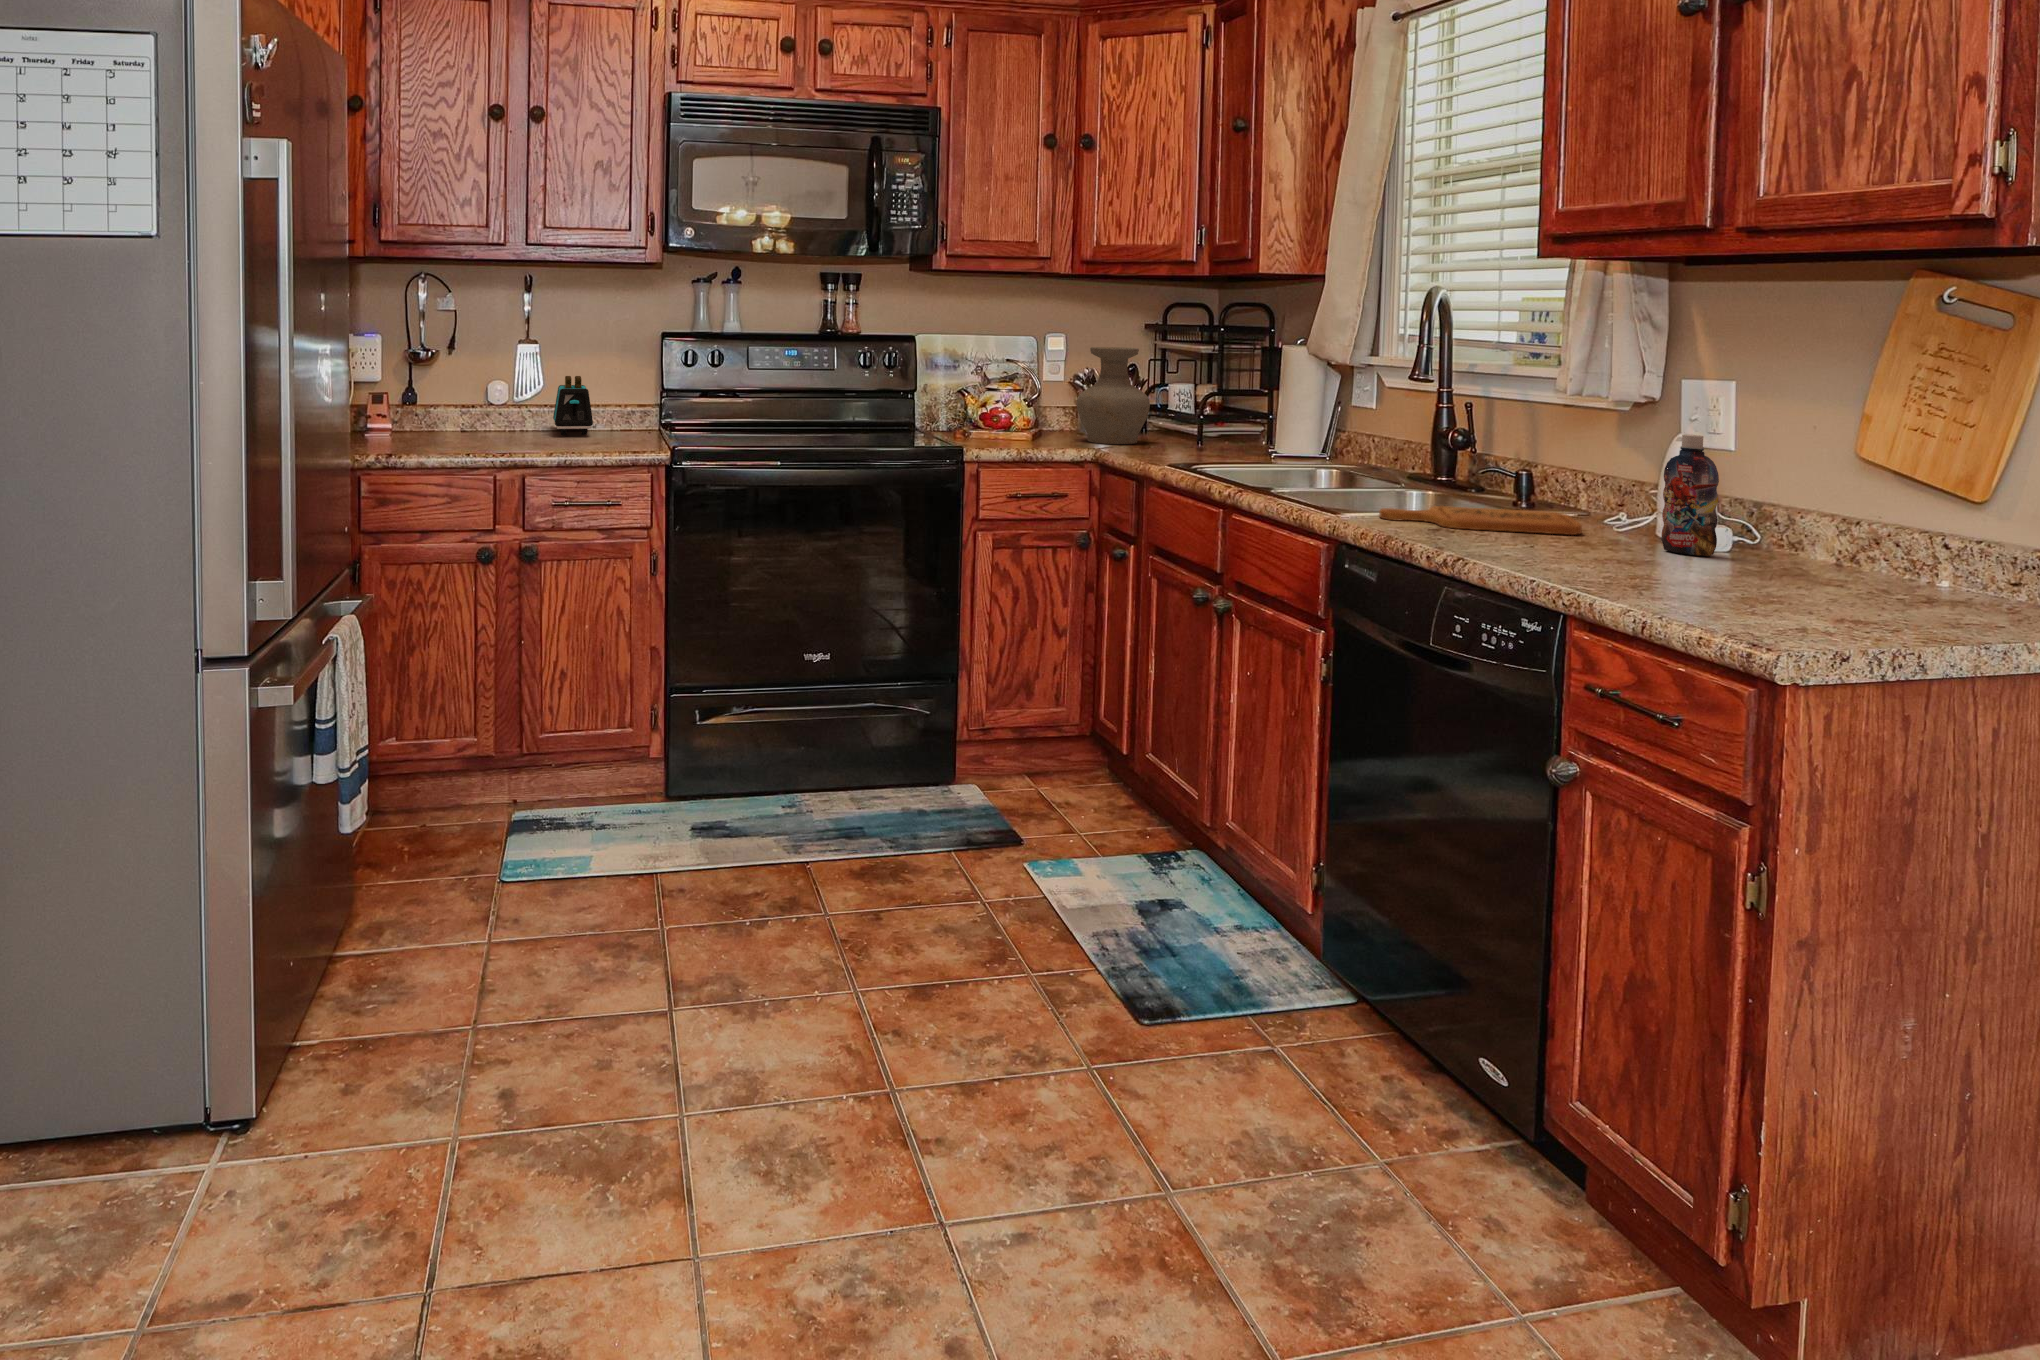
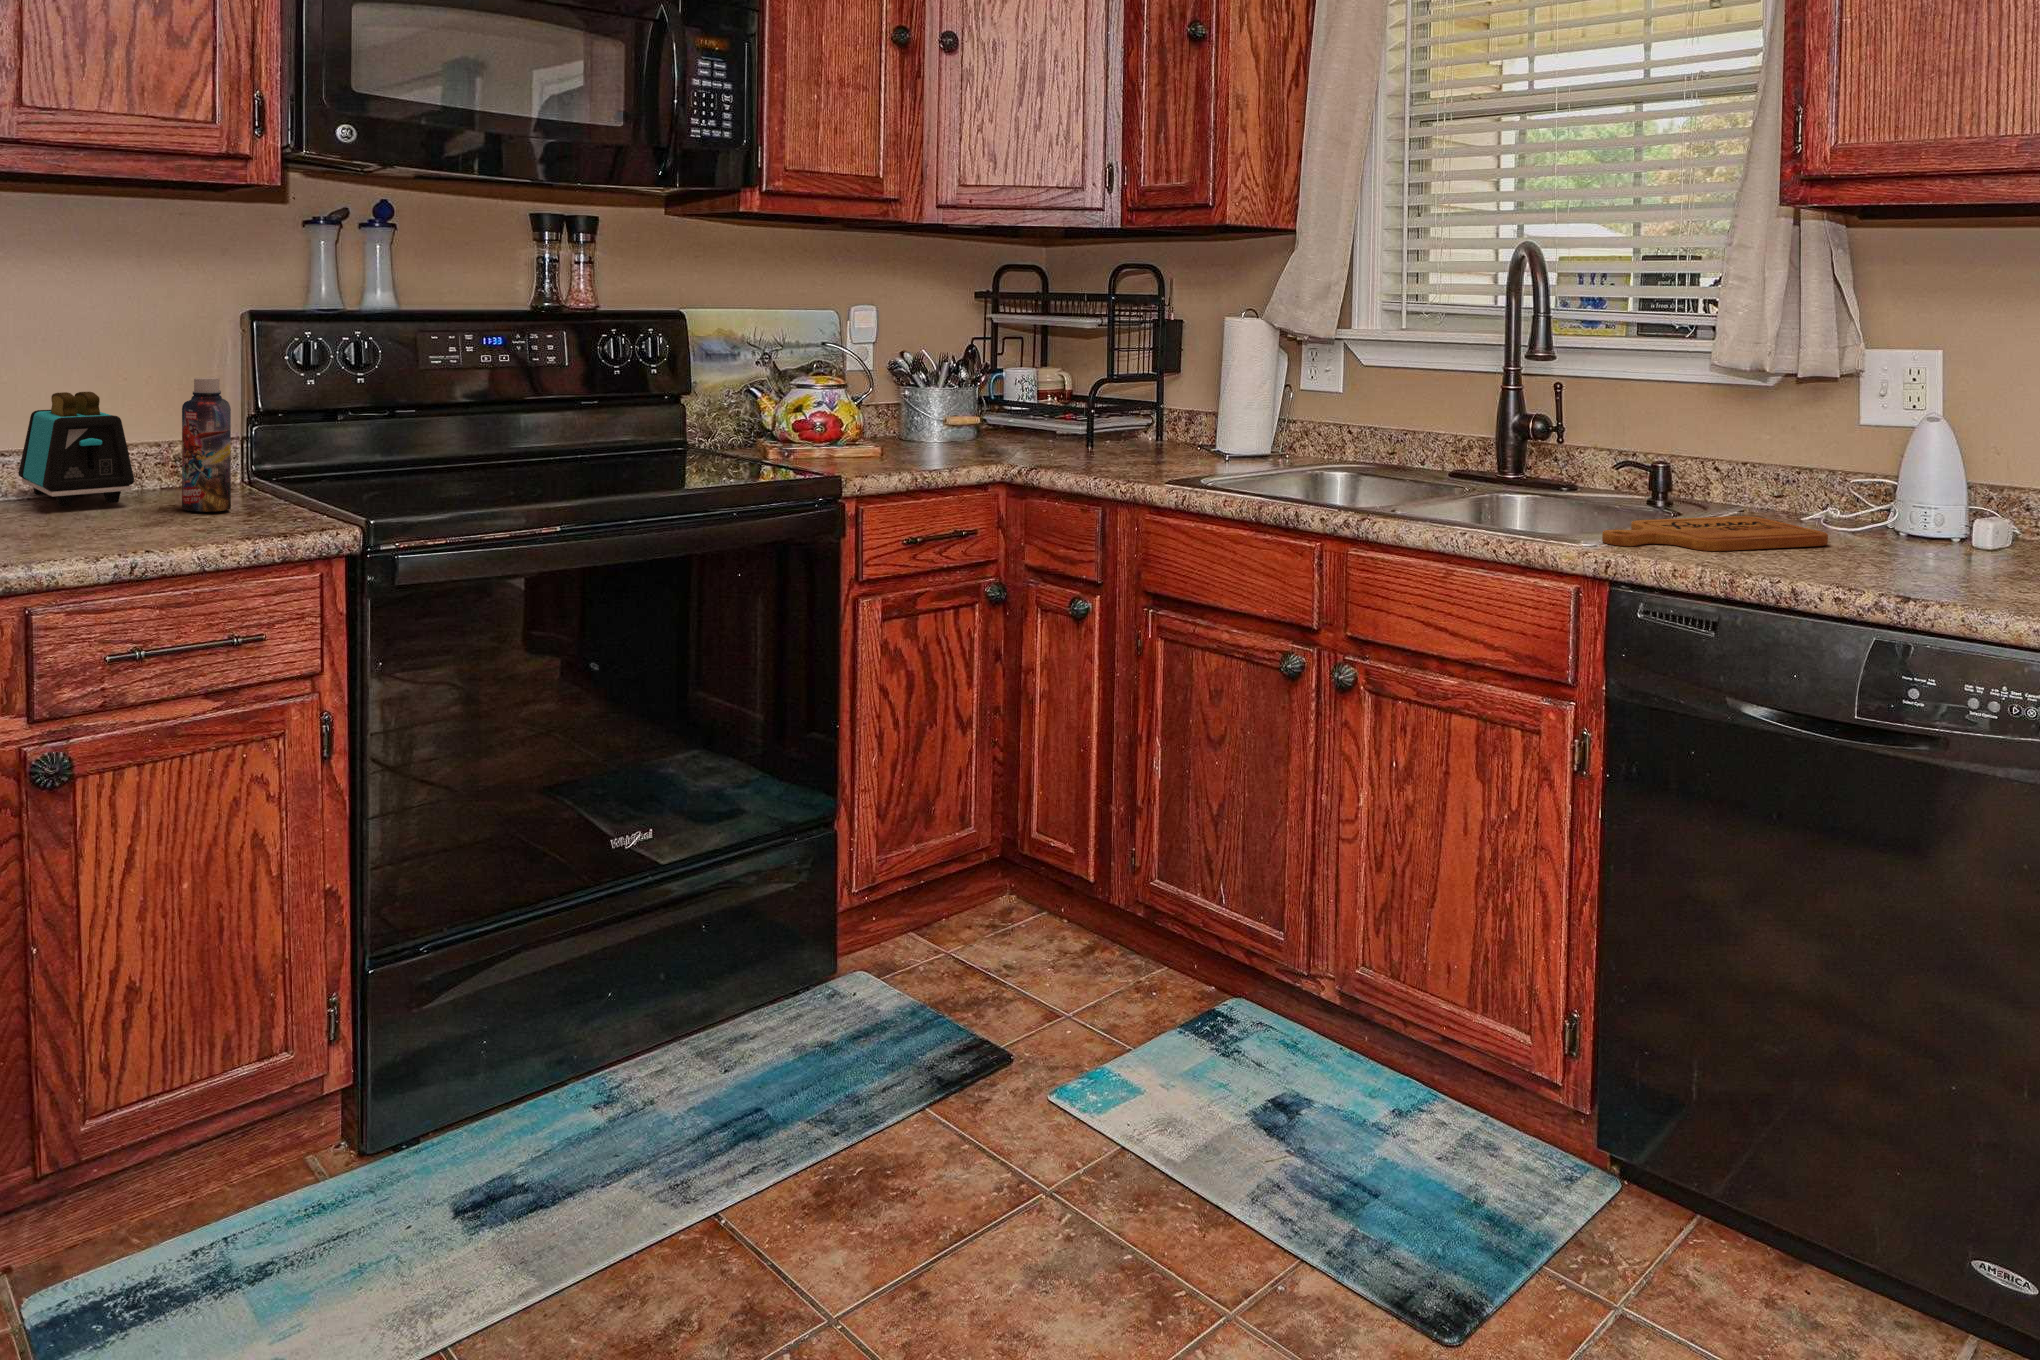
vase: present [1077,347,1150,444] -> none [946,325,1045,455]
bottle: present [1662,434,1719,556] -> present [182,378,231,512]

